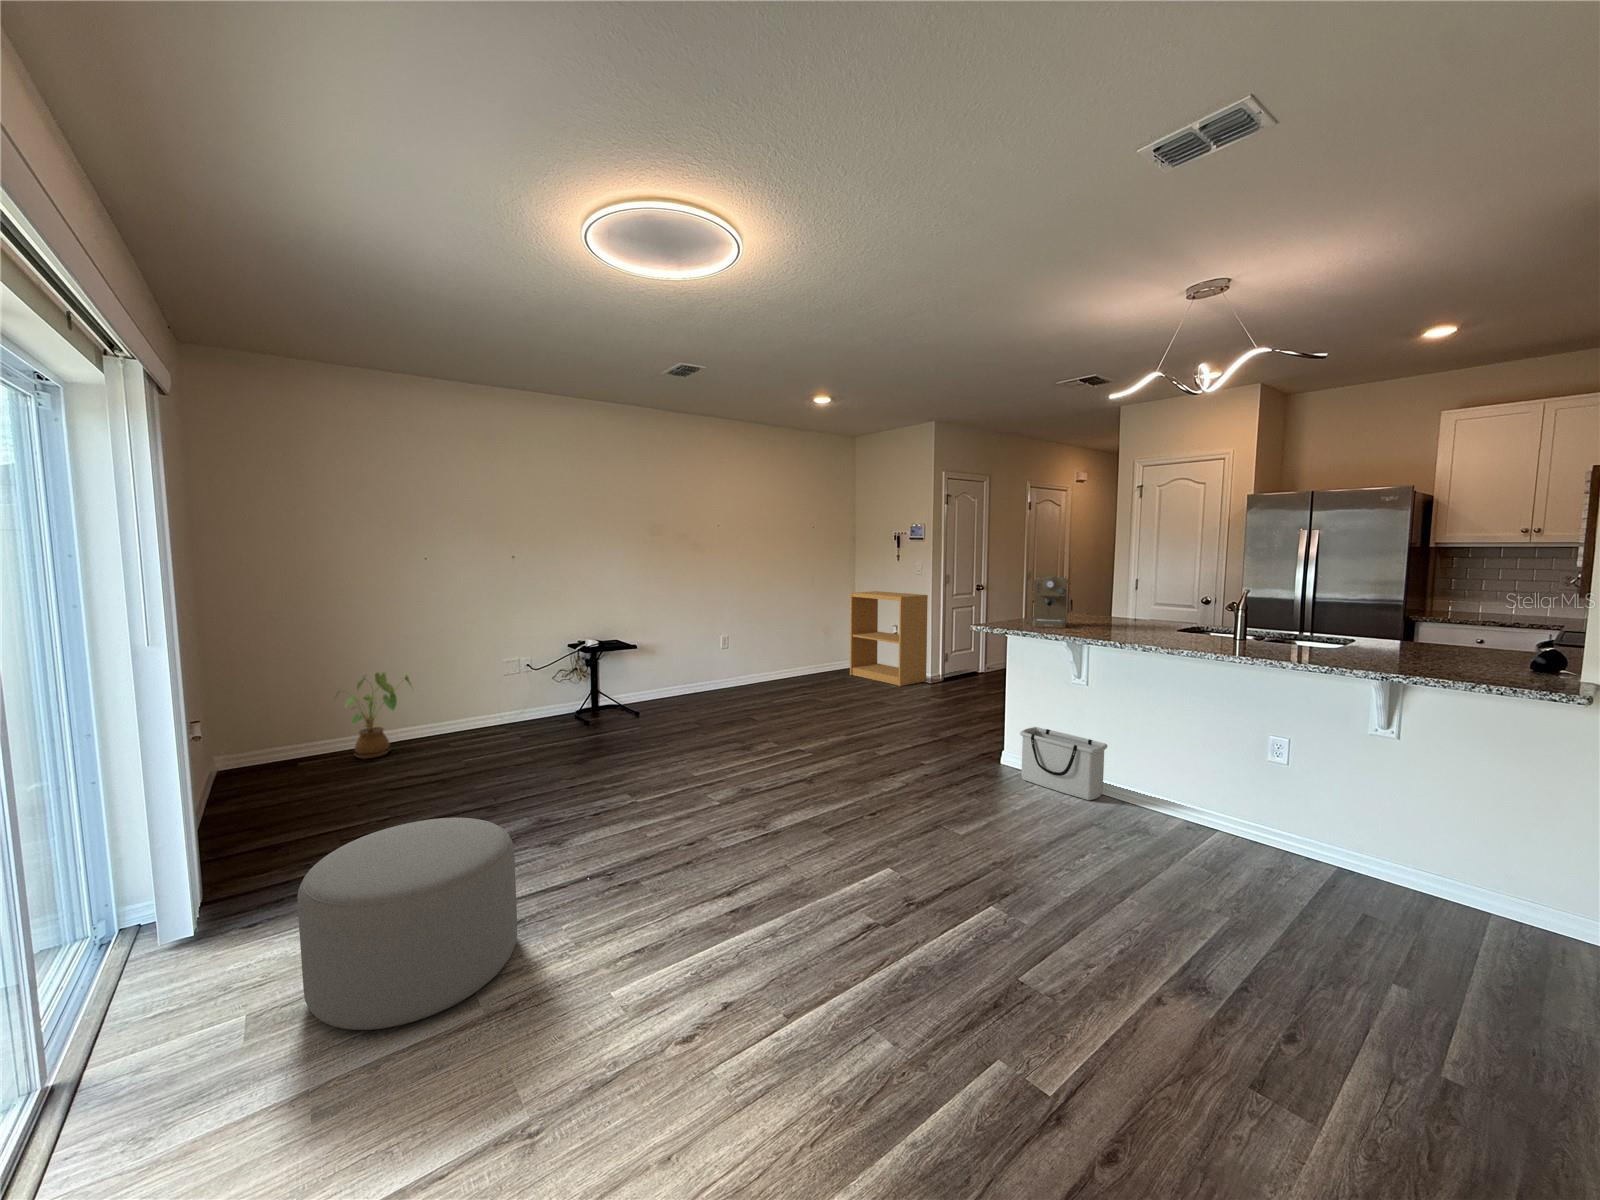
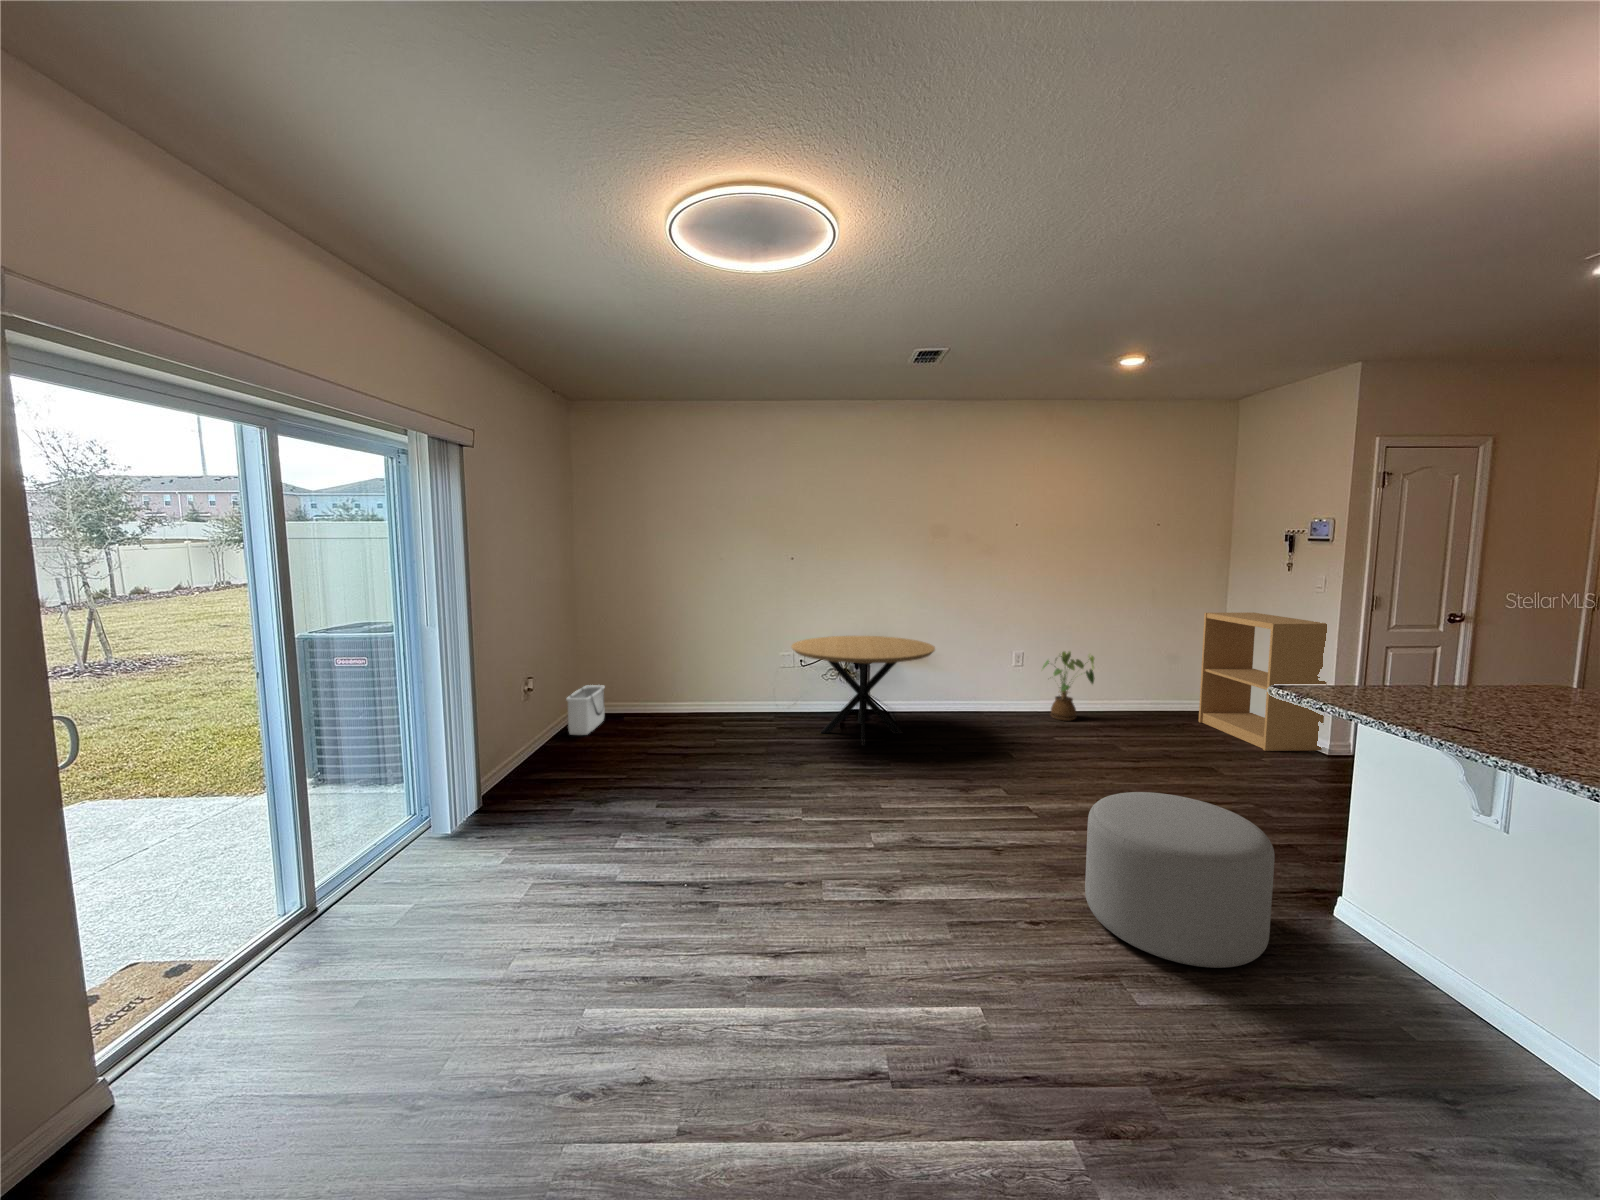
coffee maker: present [1033,576,1073,628] -> none [1401,610,1507,711]
dining table: none [534,631,680,735] -> present [791,636,935,746]
house plant: present [334,672,412,759] -> present [1042,652,1095,721]
storage bin: present [1020,727,1107,800] -> present [566,685,605,735]
ottoman: present [297,818,517,1030] -> present [1085,792,1275,968]

